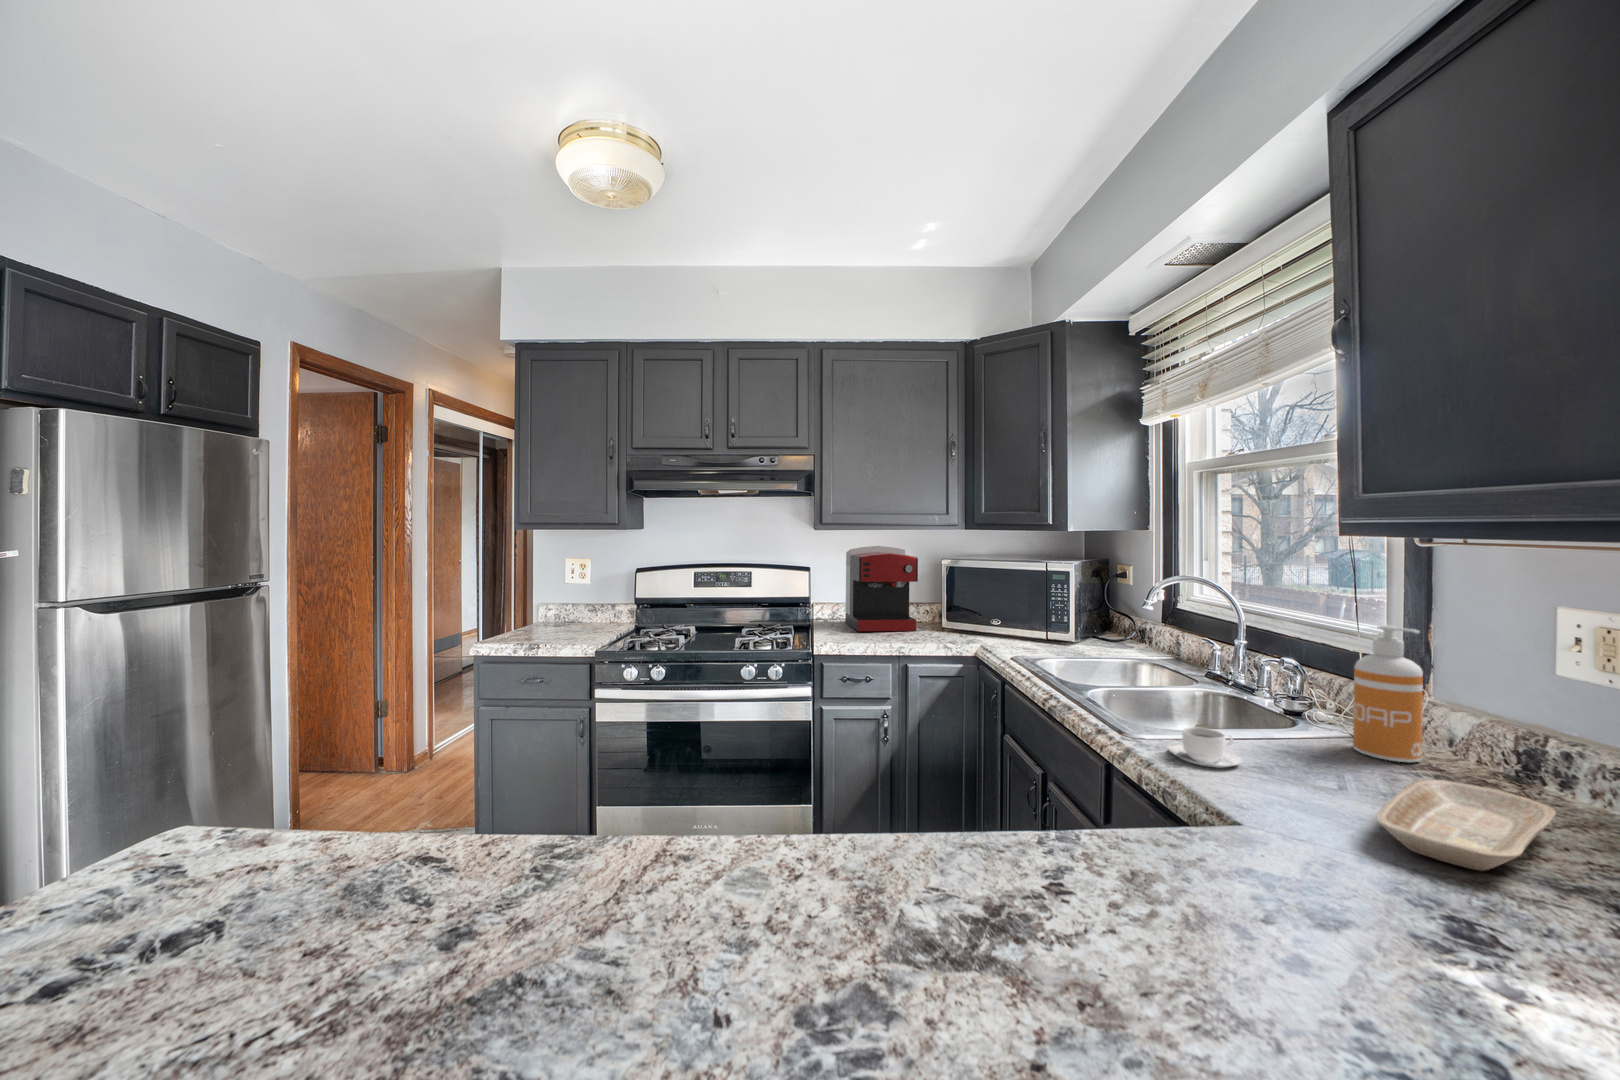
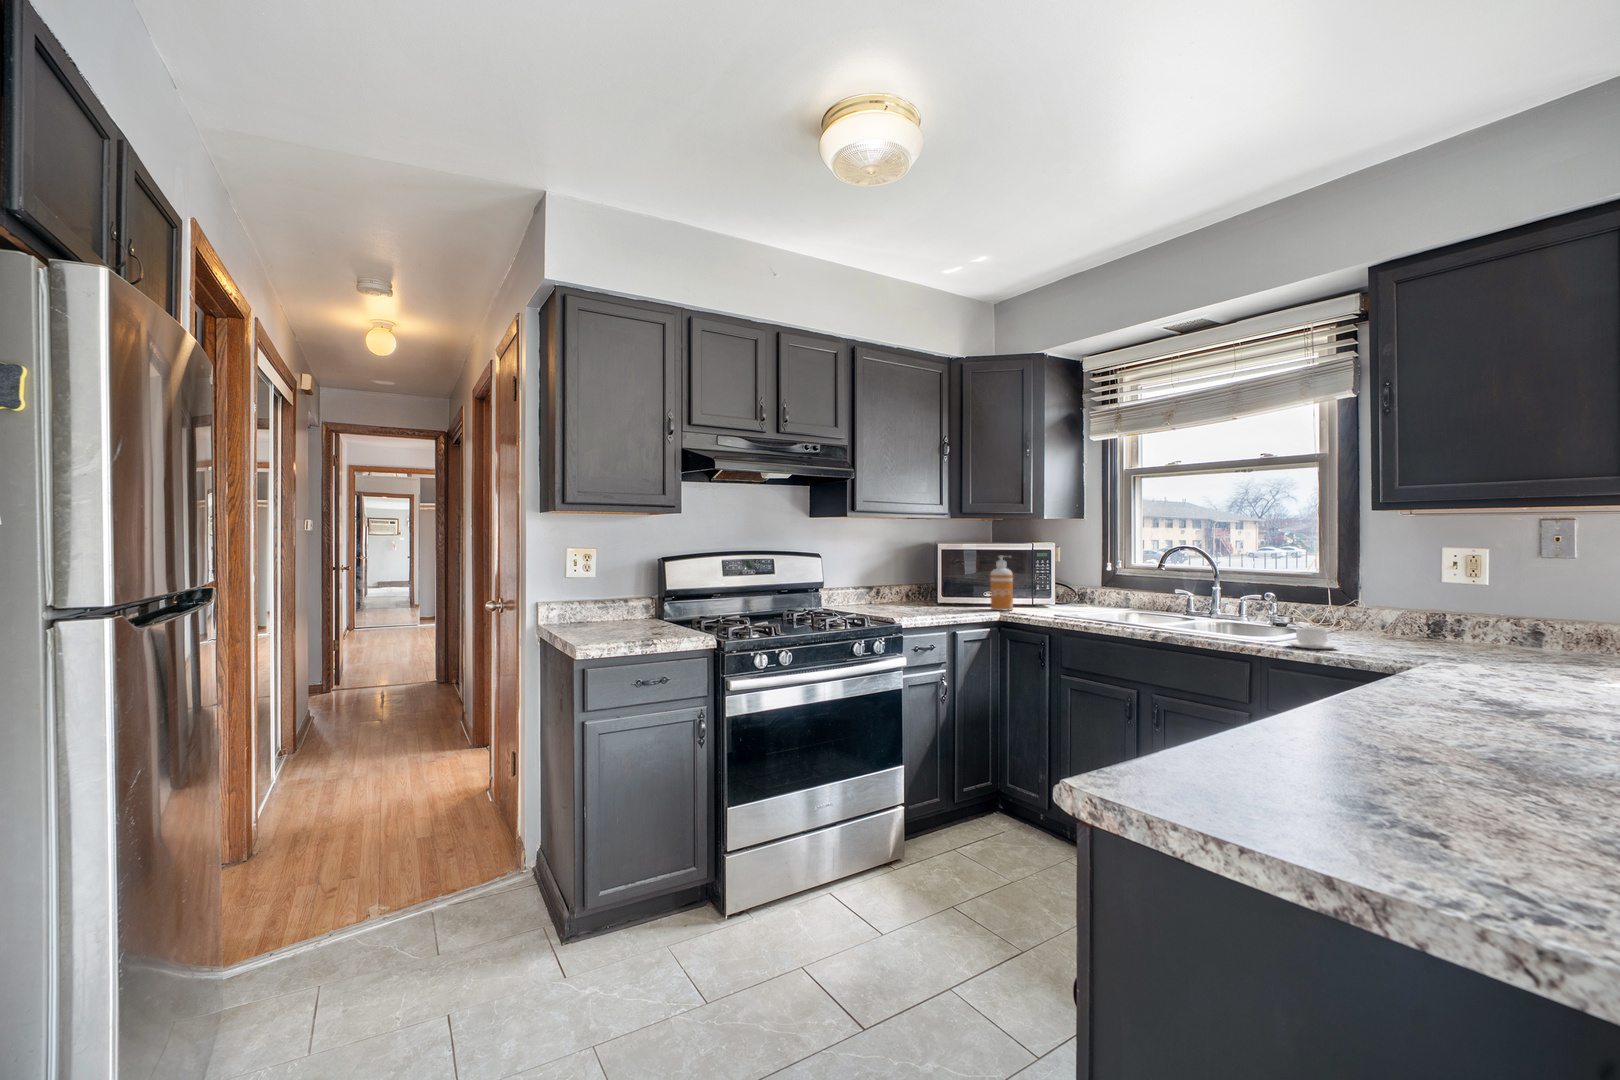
coffee maker: present [845,546,918,631] -> none [851,536,926,609]
soap dispenser: present [1353,625,1423,762] -> present [990,556,1013,610]
tray: present [1377,779,1556,871] -> none [1433,637,1560,665]

